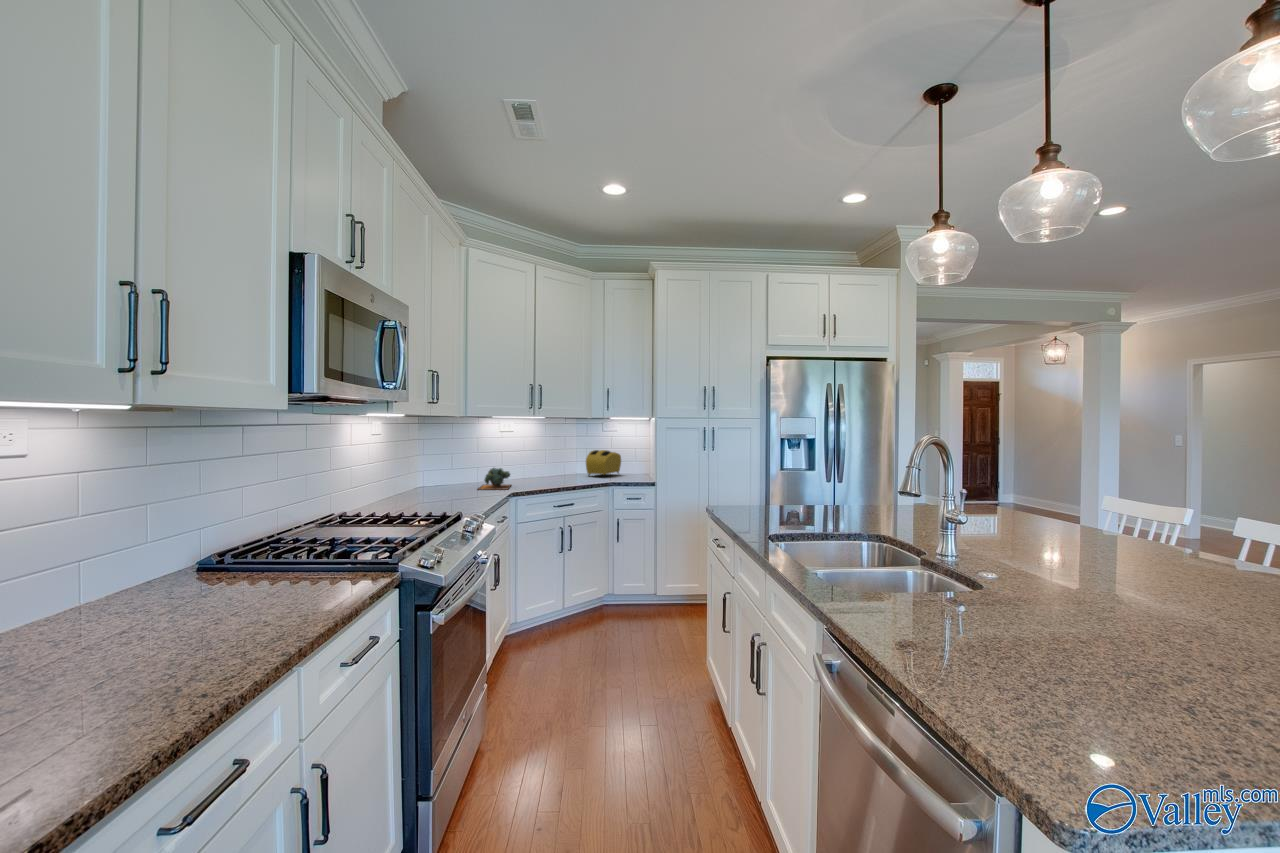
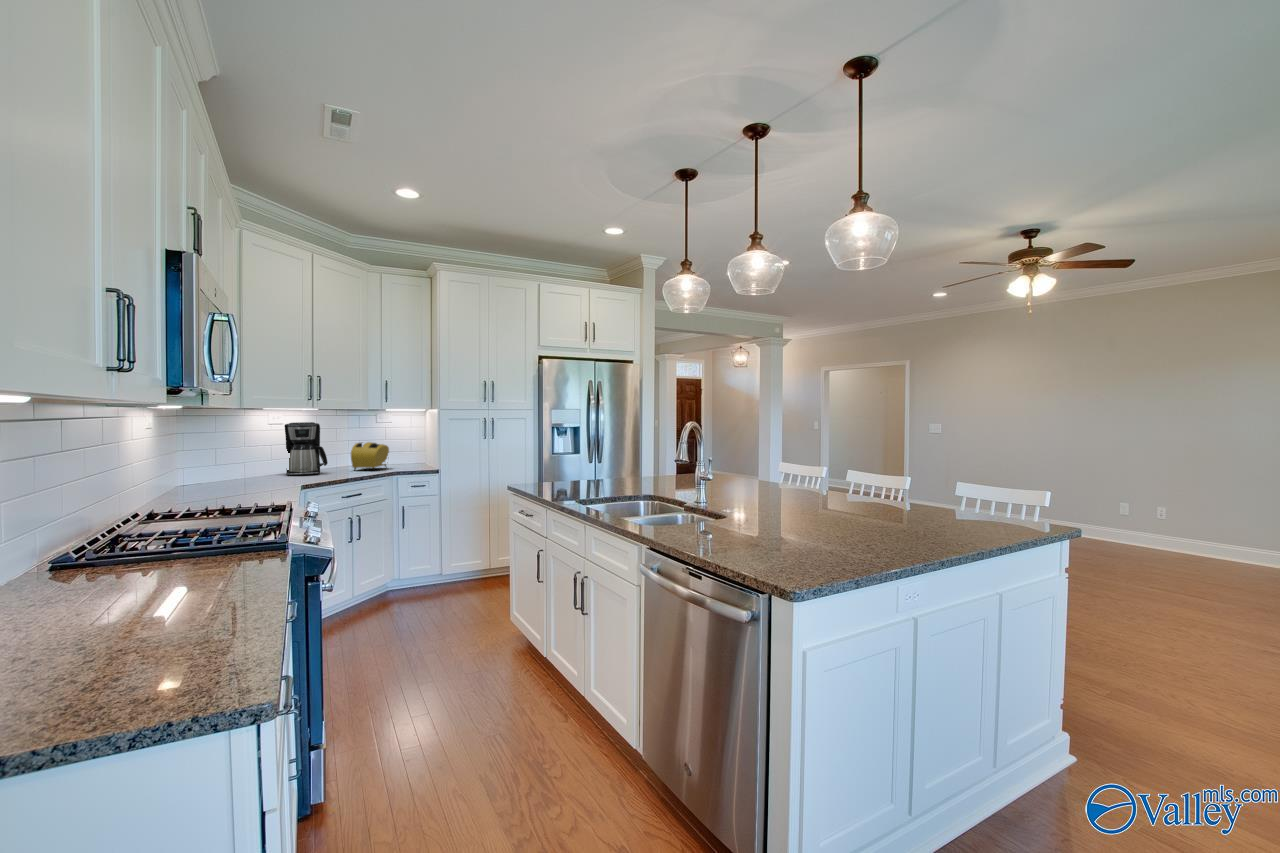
coffee maker: none [530,431,563,479] -> present [285,422,328,476]
succulent plant: present [478,468,511,490] -> none [238,463,282,488]

